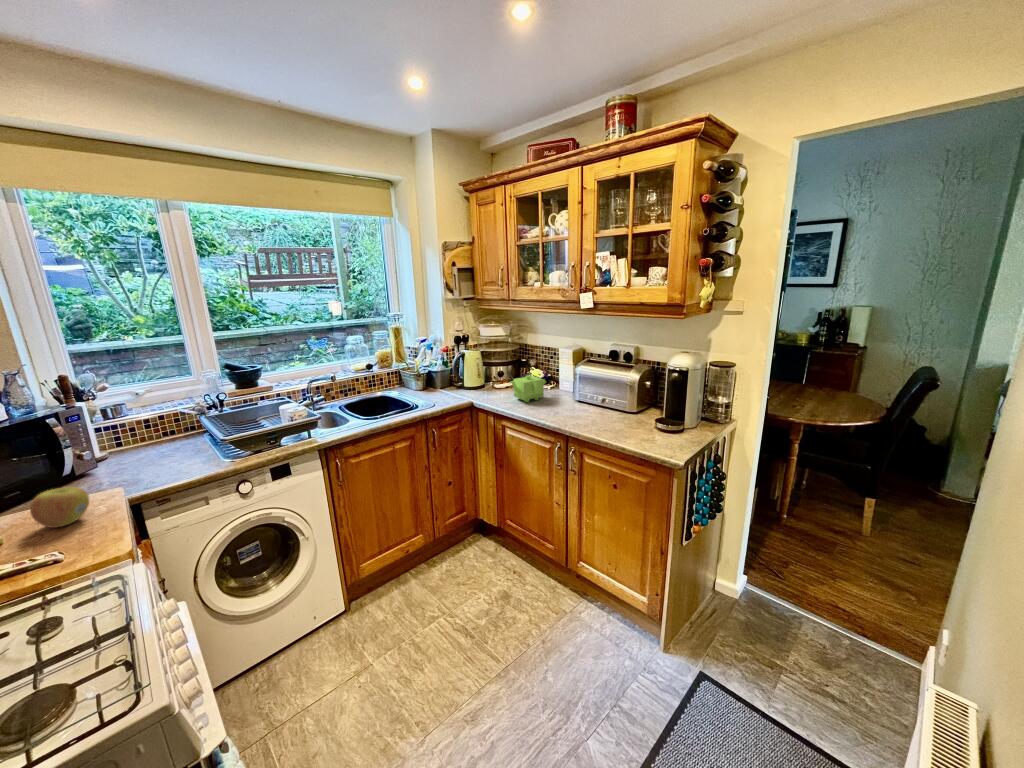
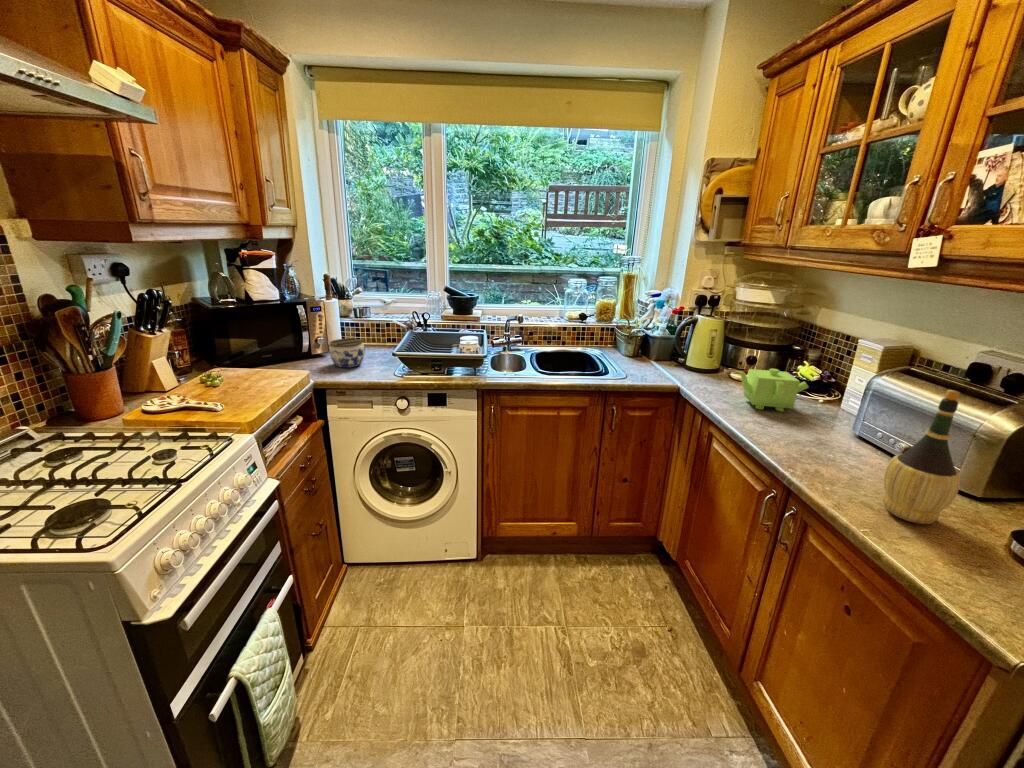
wine bottle: none [610,366,637,432] -> present [883,390,960,524]
jar: none [112,439,167,477] -> present [329,338,365,368]
apple: present [30,487,89,528] -> none [241,357,277,386]

